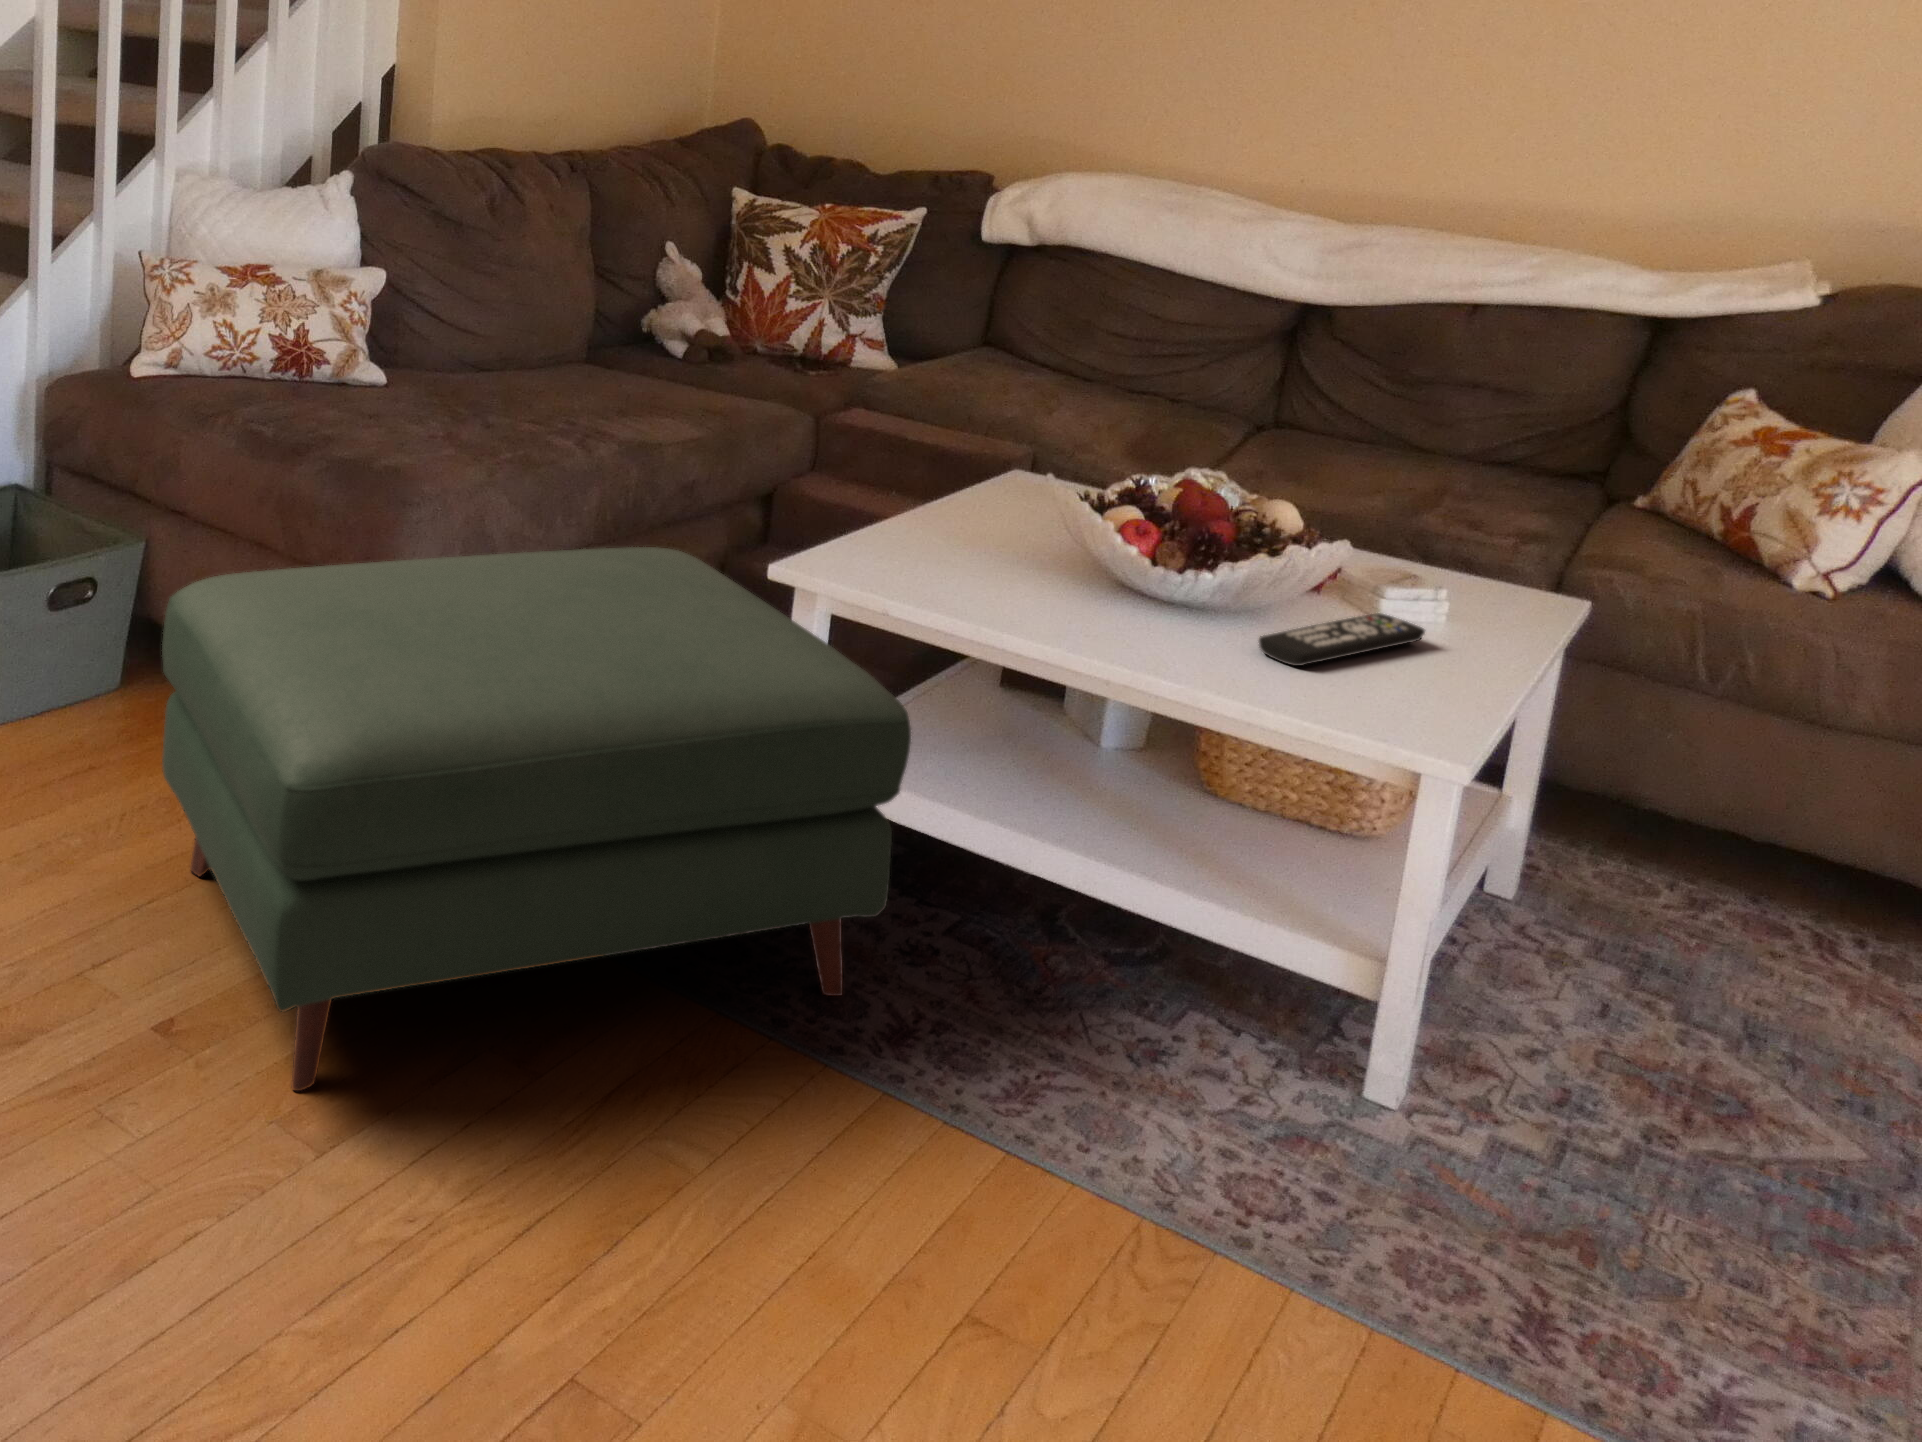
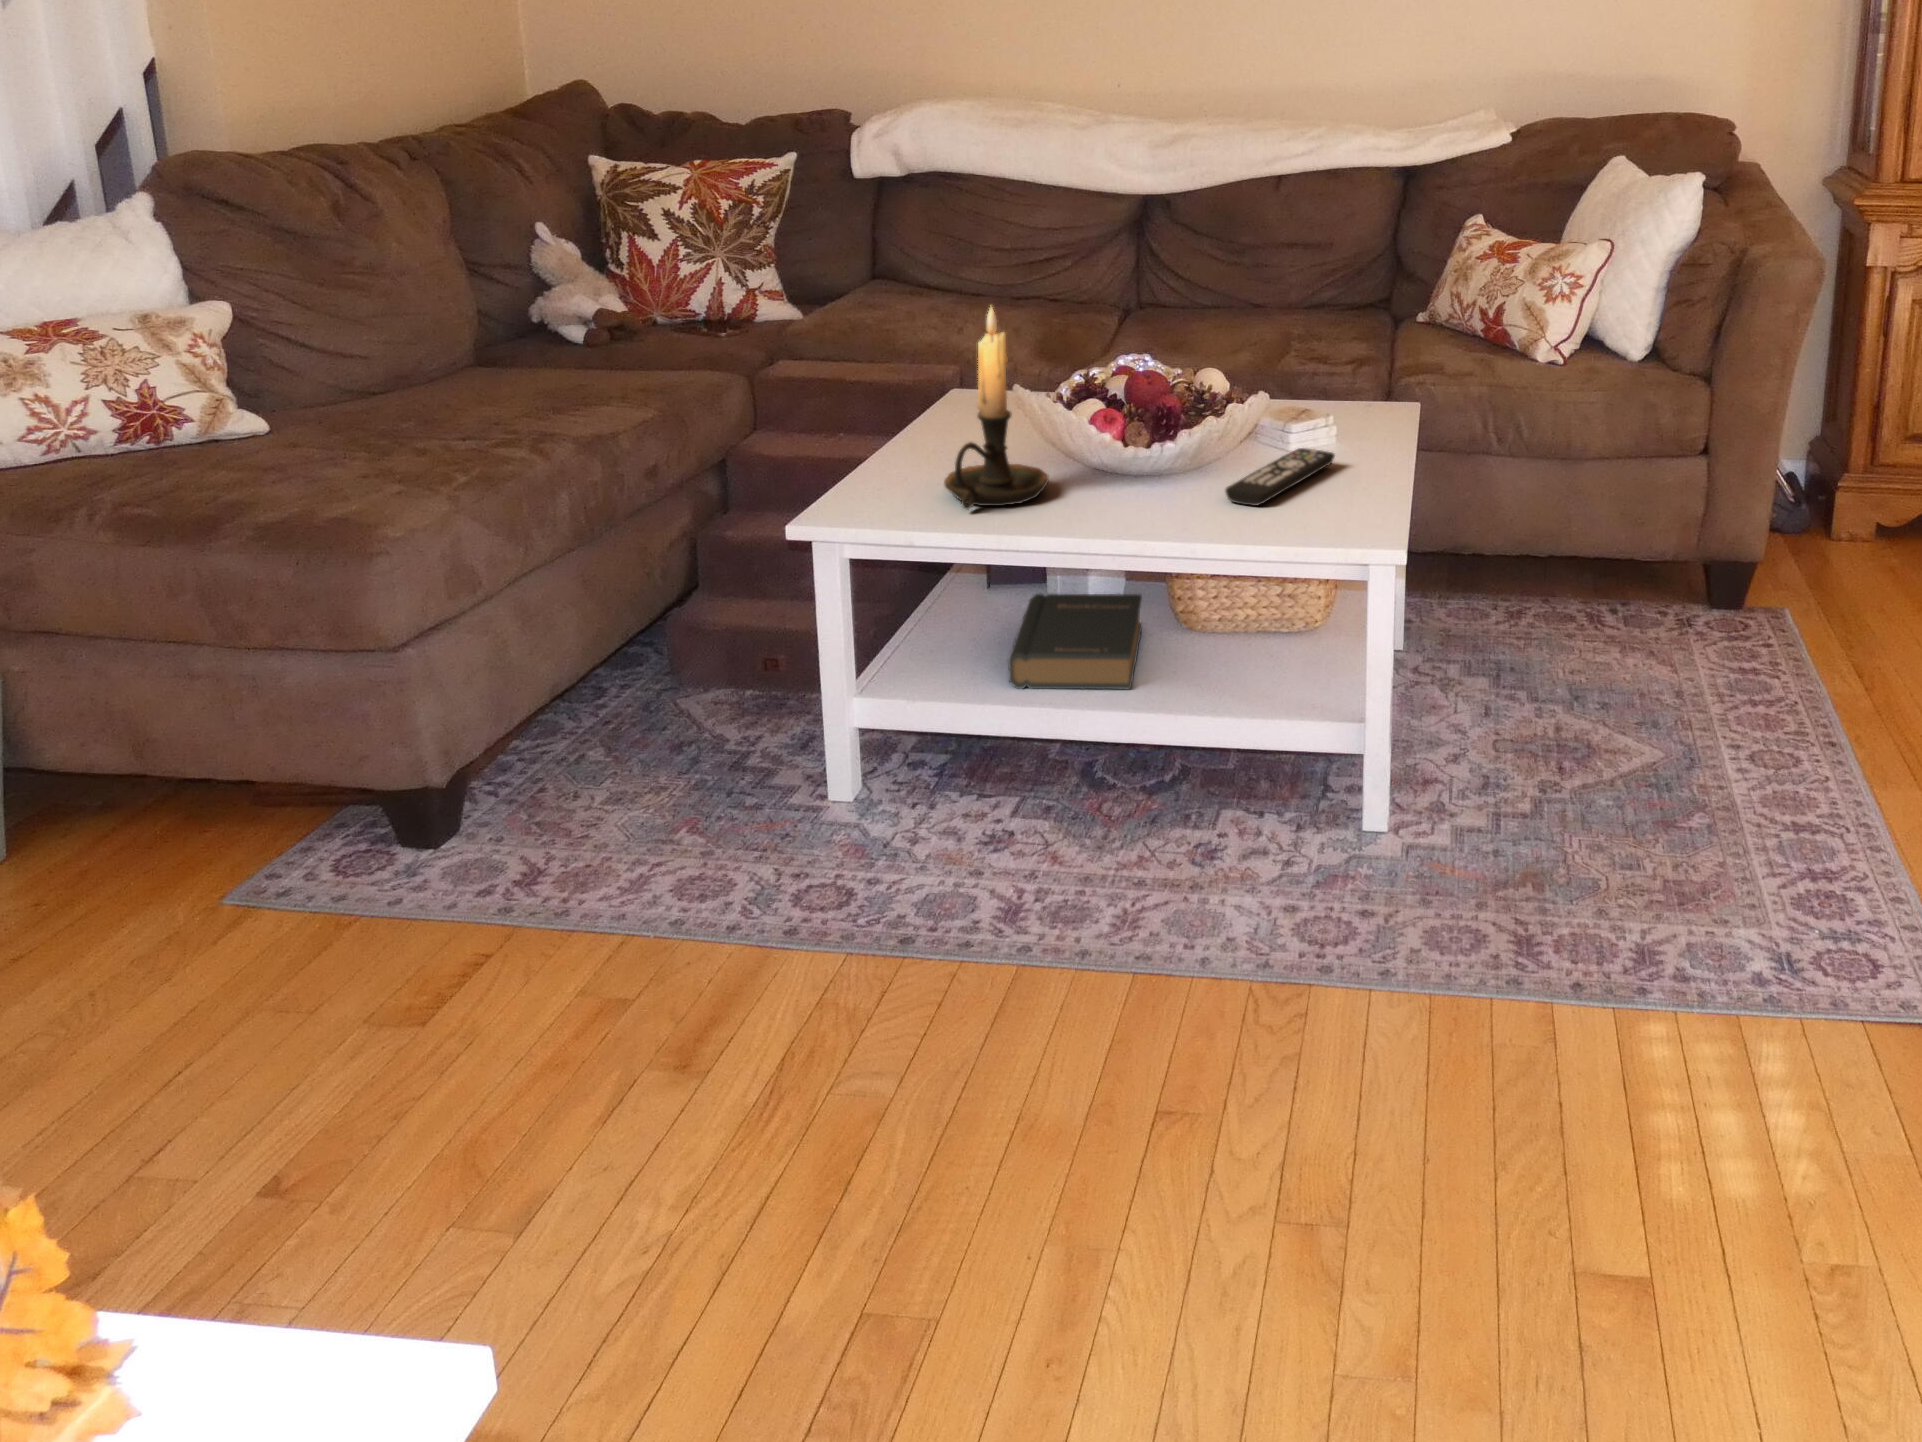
candle holder: none [938,380,1055,597] -> present [944,307,1048,509]
ottoman: present [162,547,911,1091] -> none [119,536,980,1183]
hardback book: none [968,700,1153,835] -> present [1008,594,1142,690]

